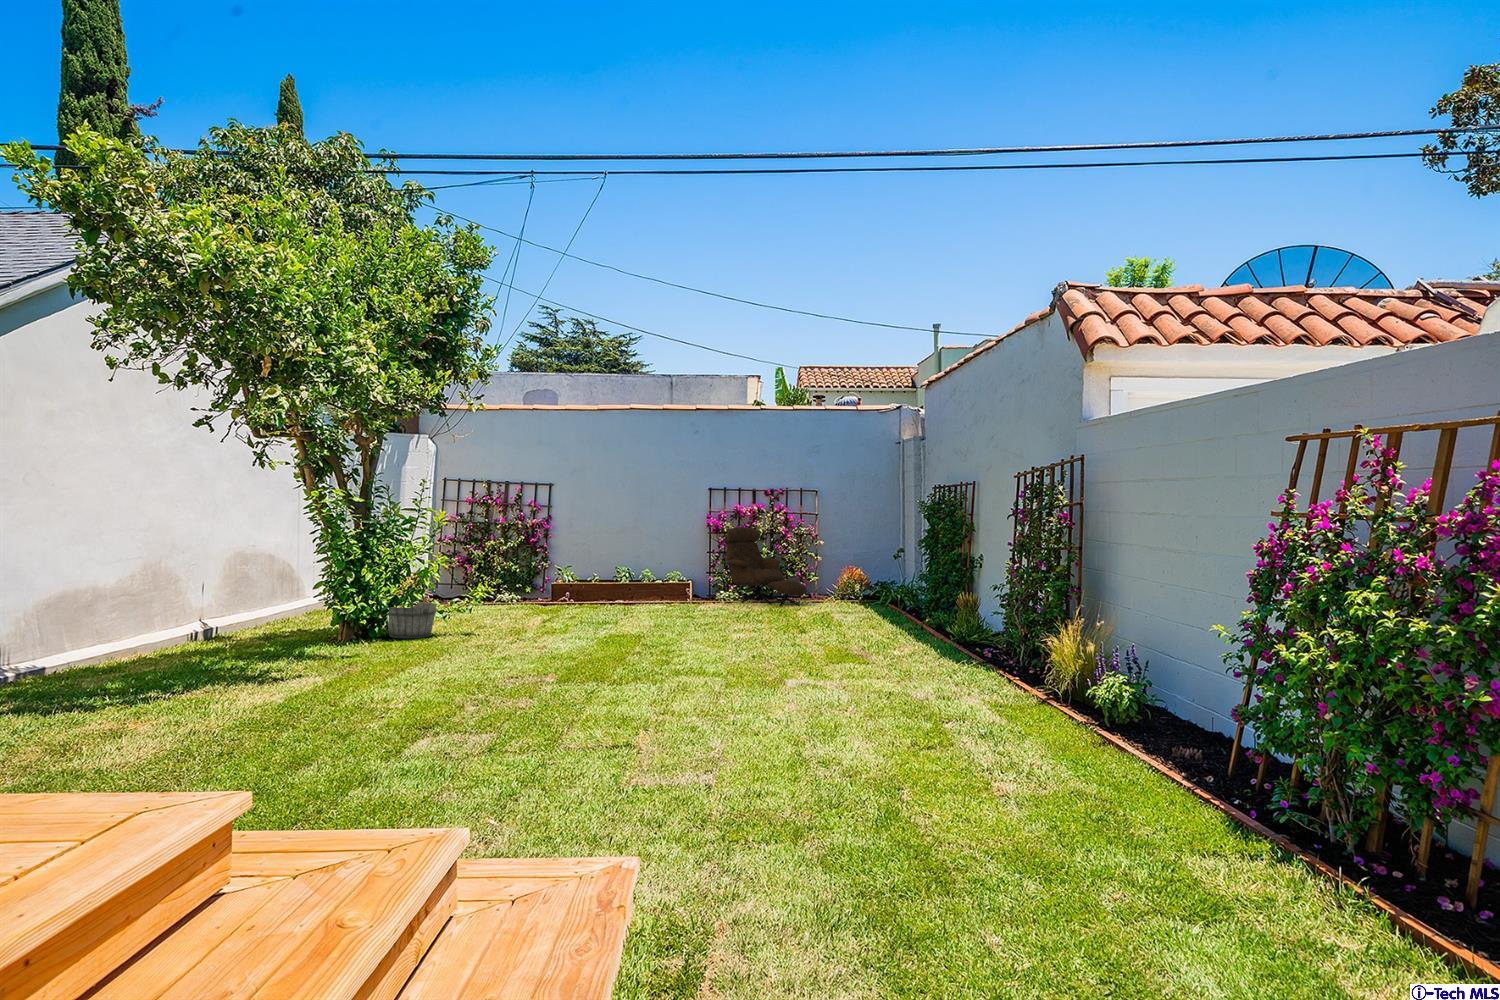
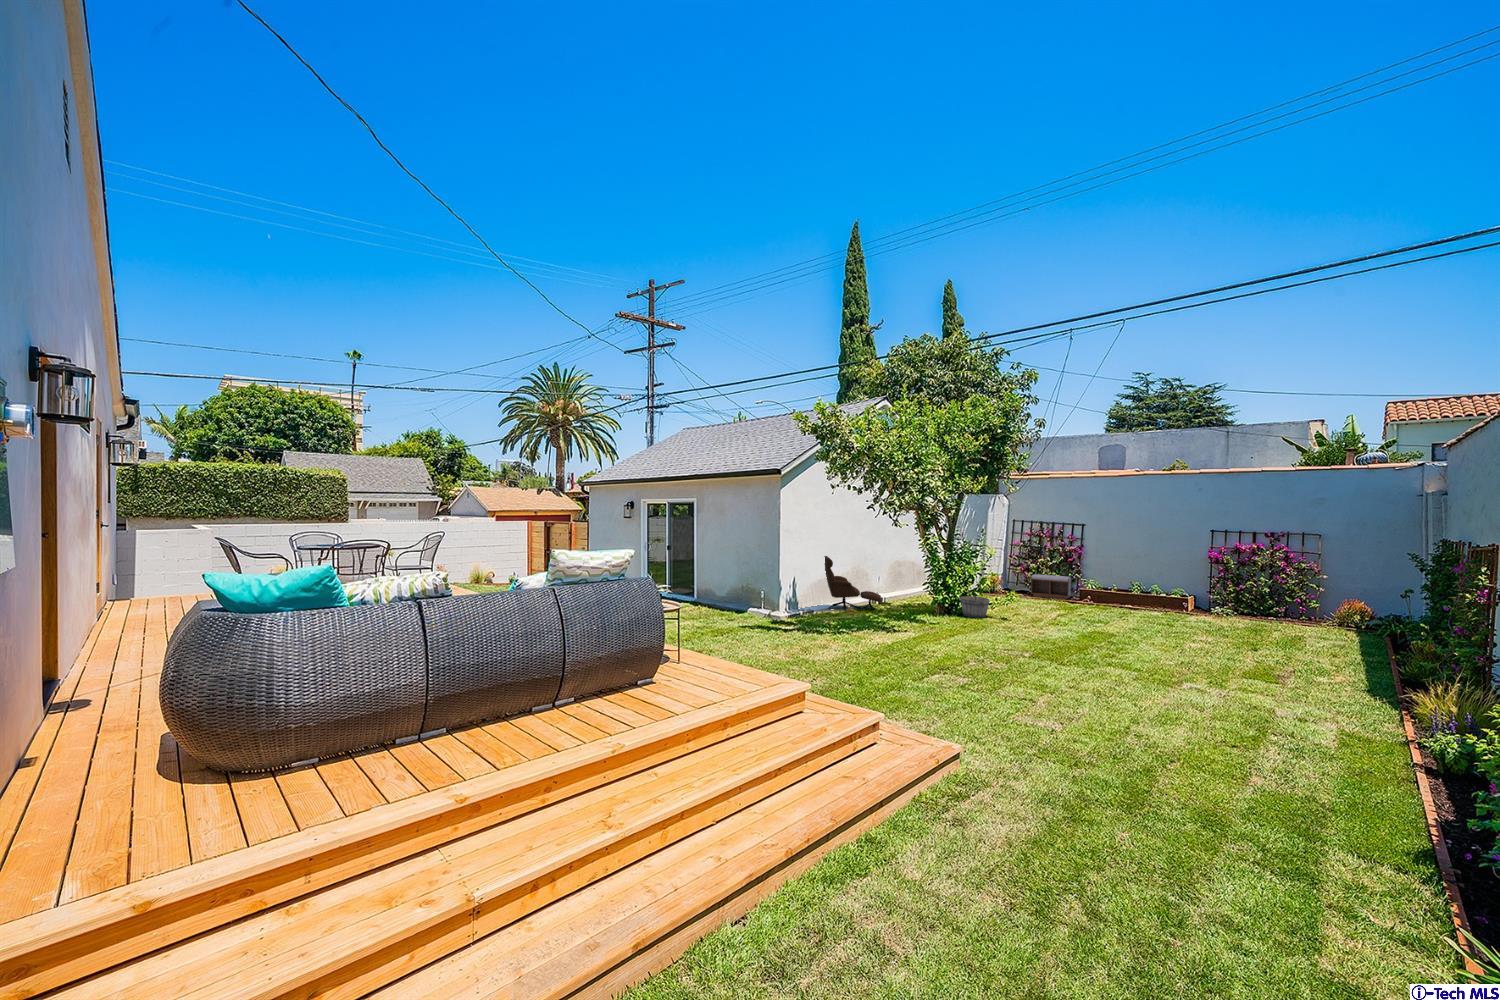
lounge chair: present [726,527,807,606] -> present [824,556,882,611]
bench: none [477,566,536,602] -> present [1031,574,1071,600]

